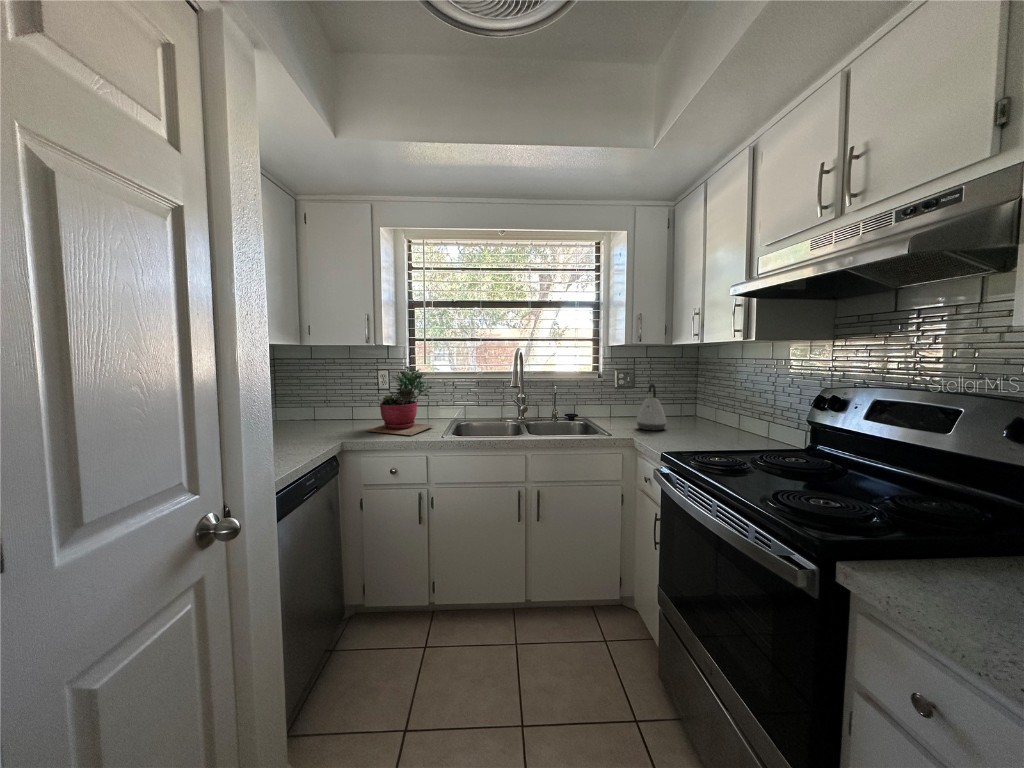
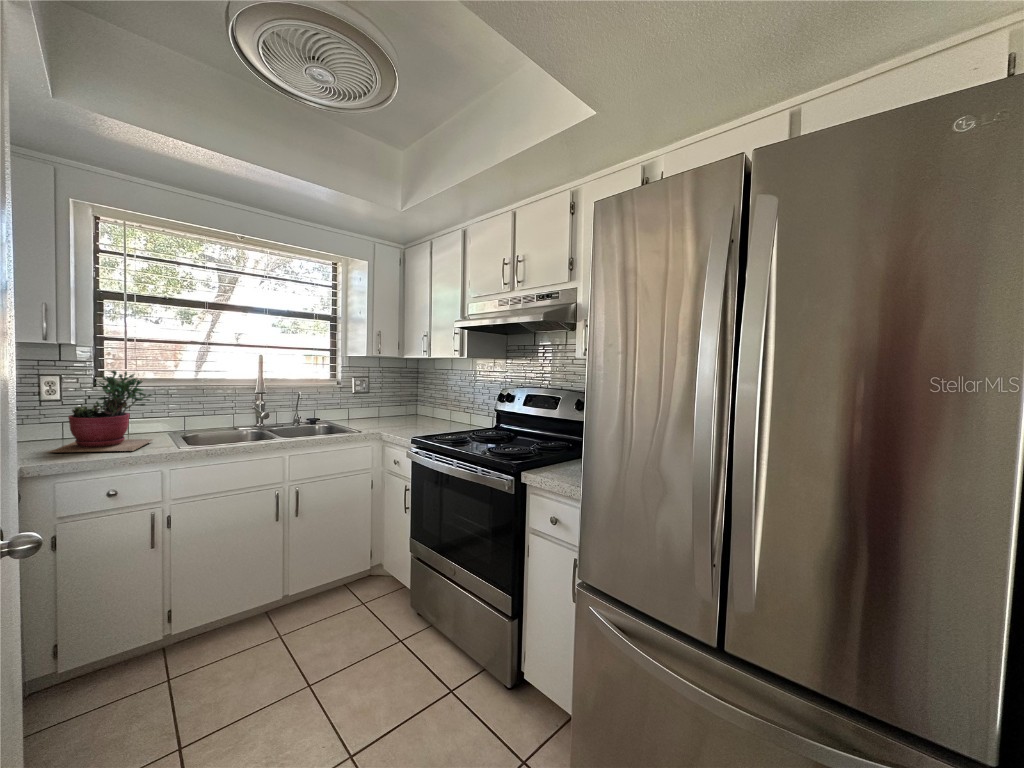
kettle: present [636,383,667,430] -> none [377,388,402,427]

